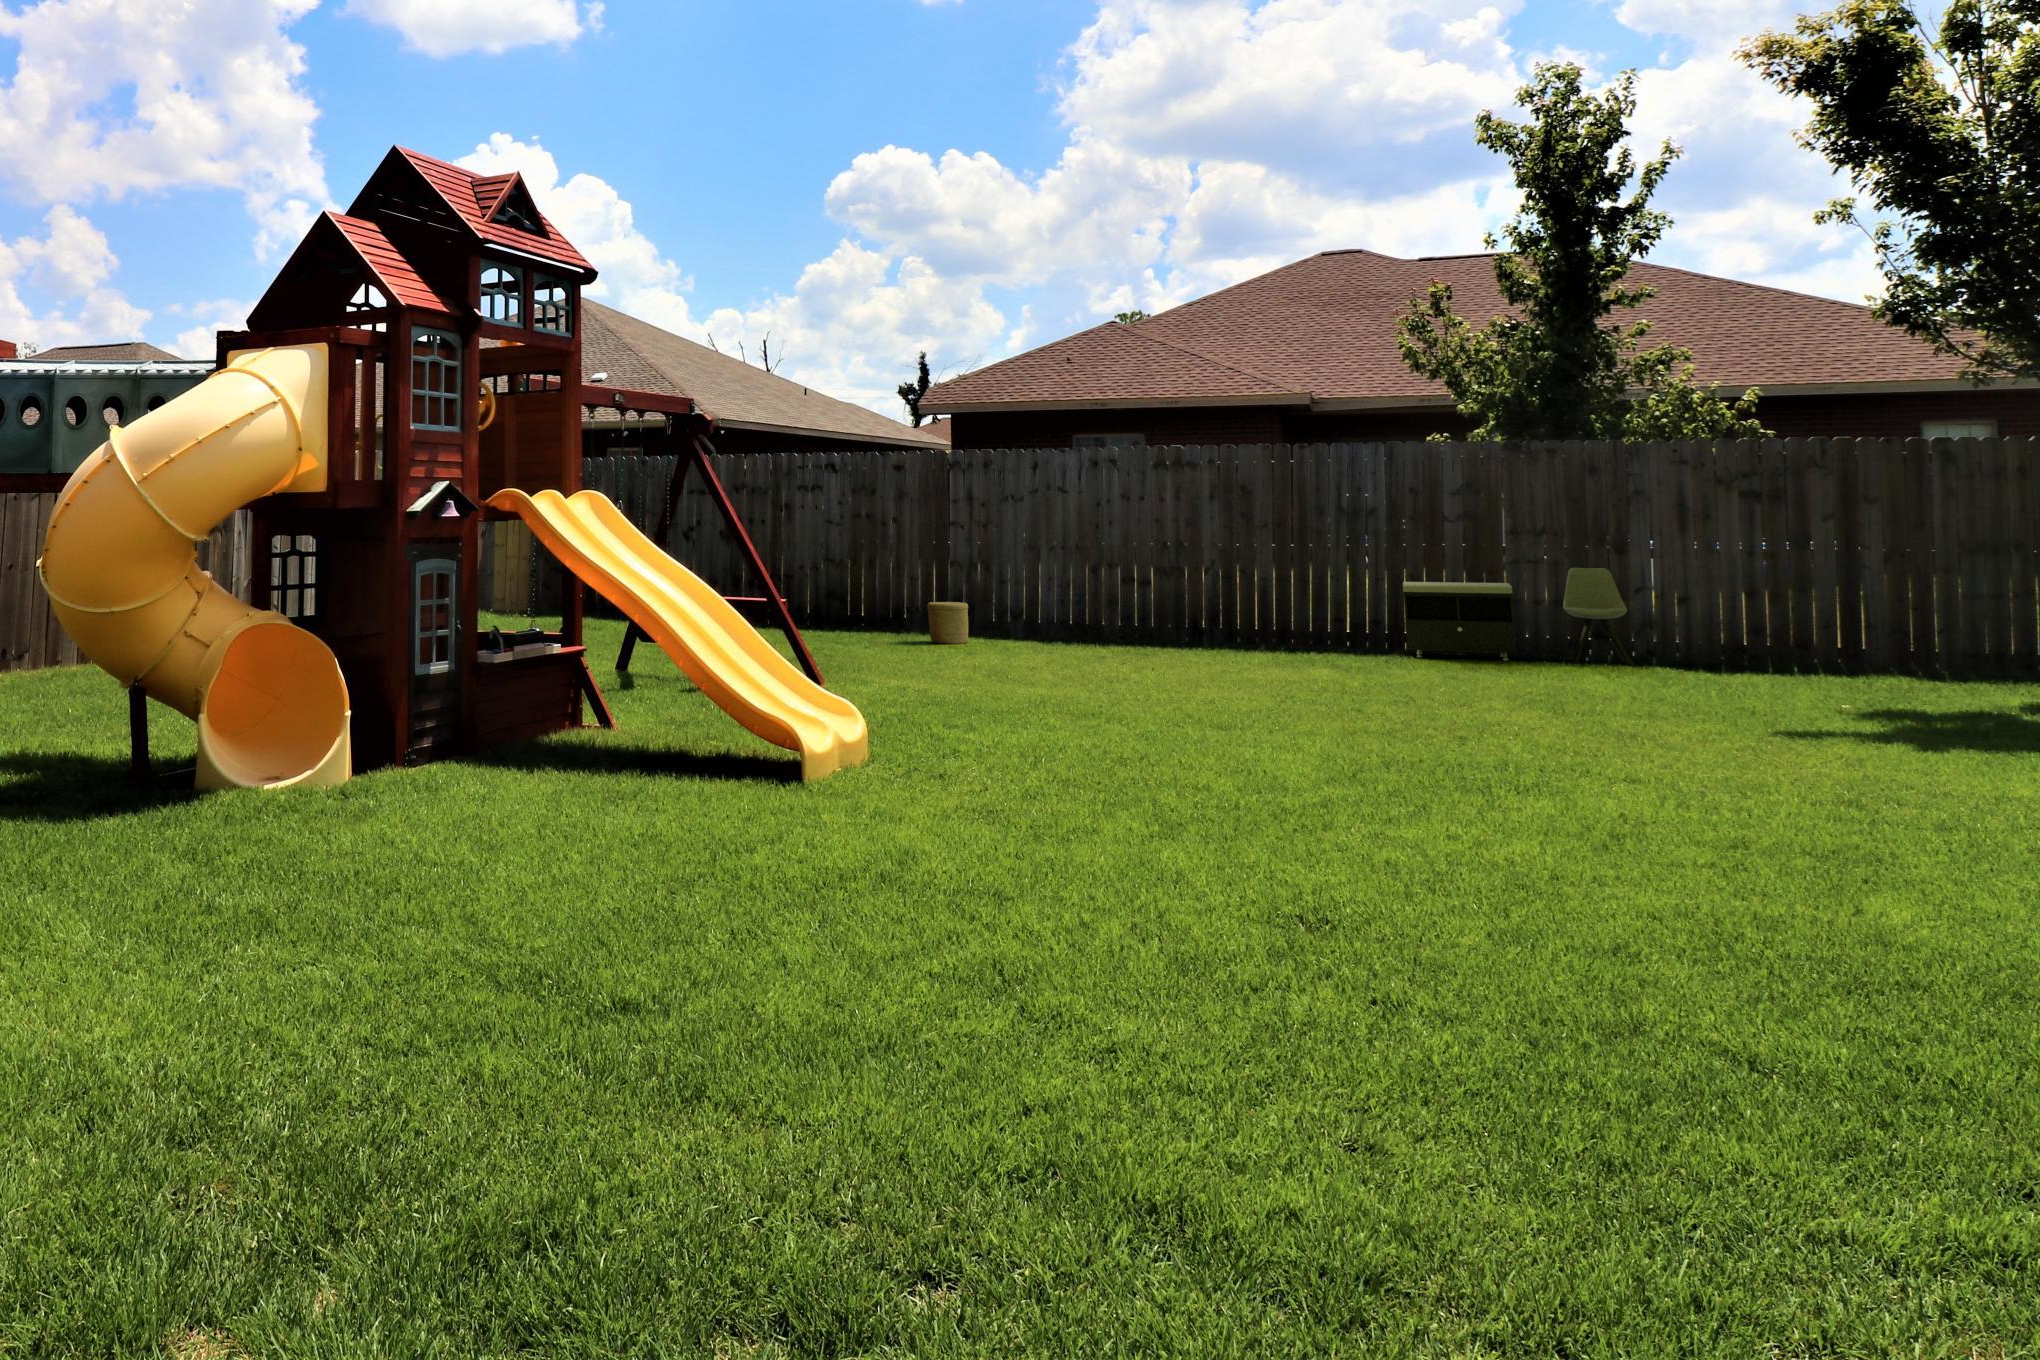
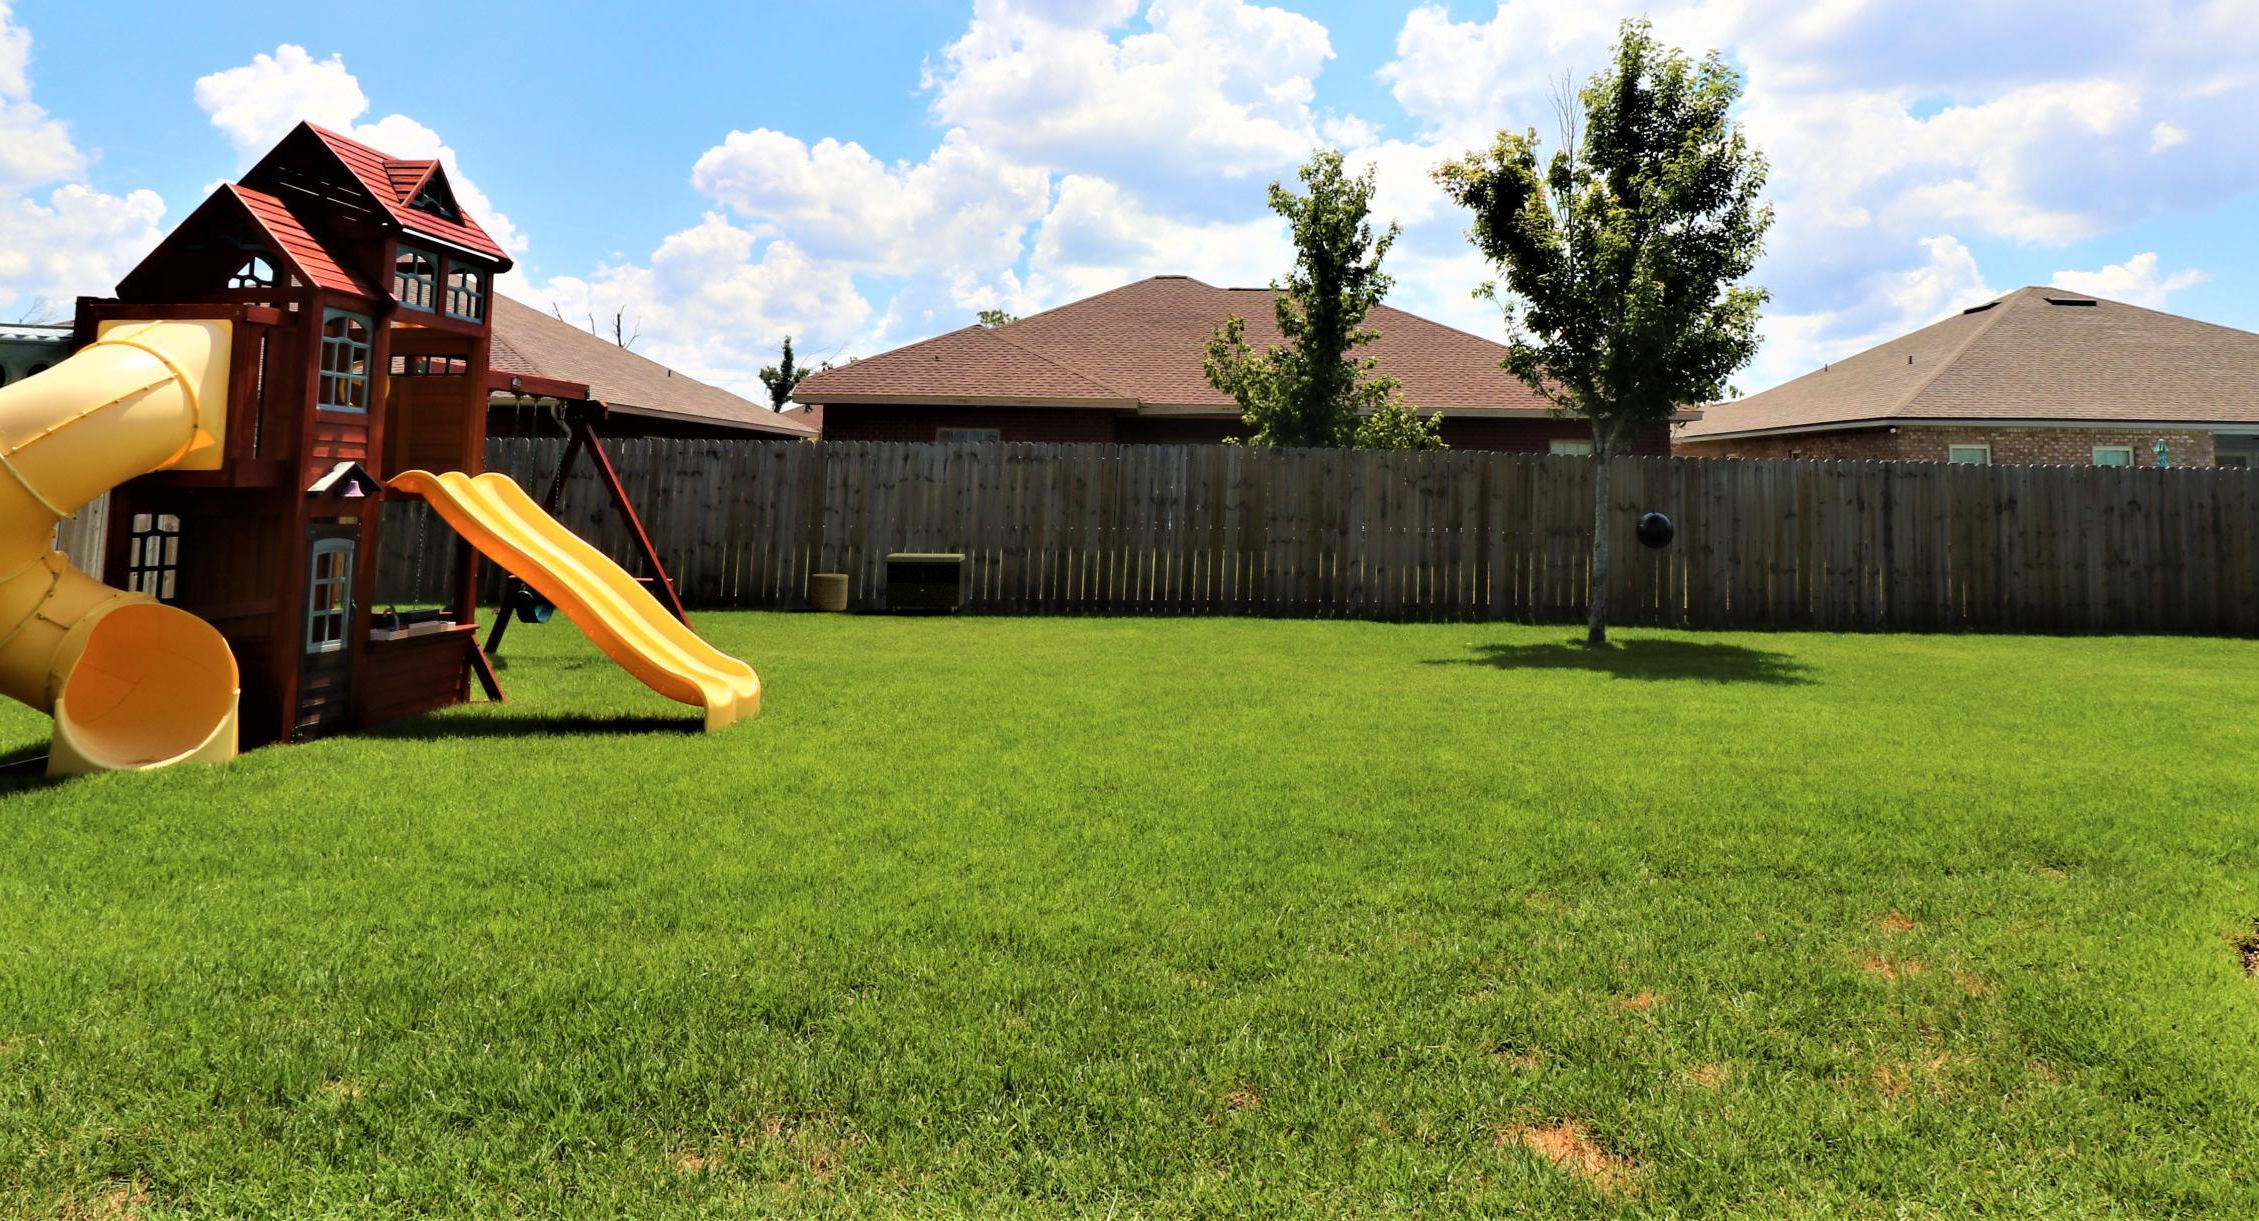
chair: present [1563,568,1634,666] -> none [1293,546,1331,616]
storage bench: present [1403,582,1517,660] -> present [886,553,965,612]

